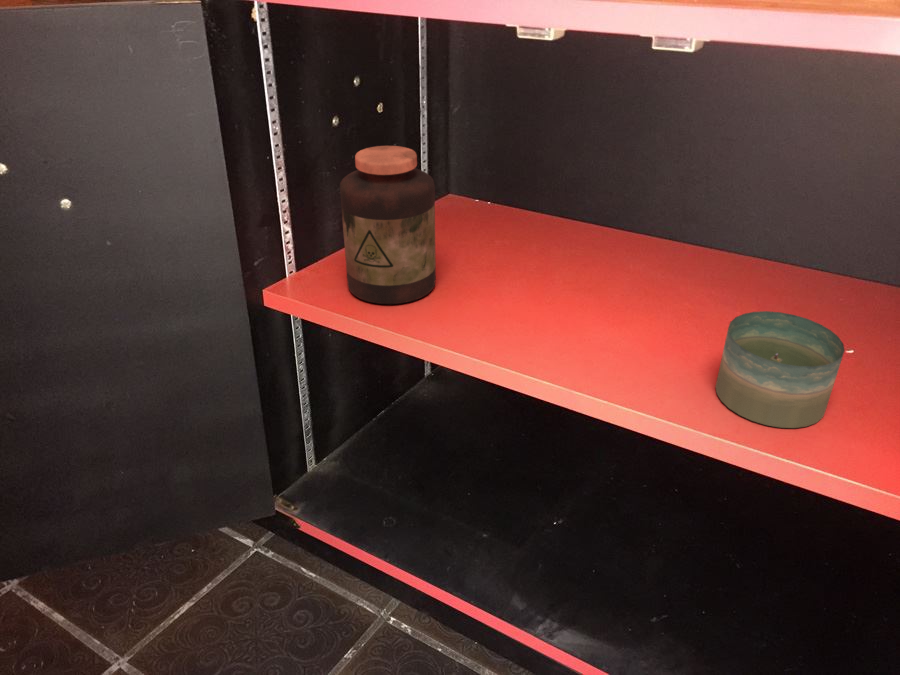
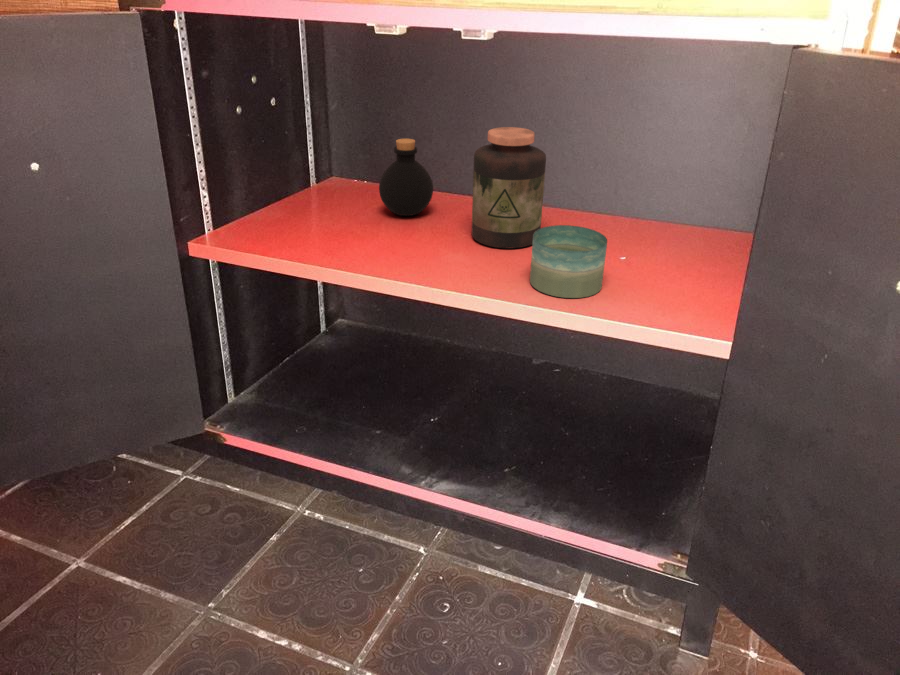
jar: present [340,146,436,304] -> present [472,127,546,248]
bottle: none [508,161,579,261] -> present [379,139,433,216]

